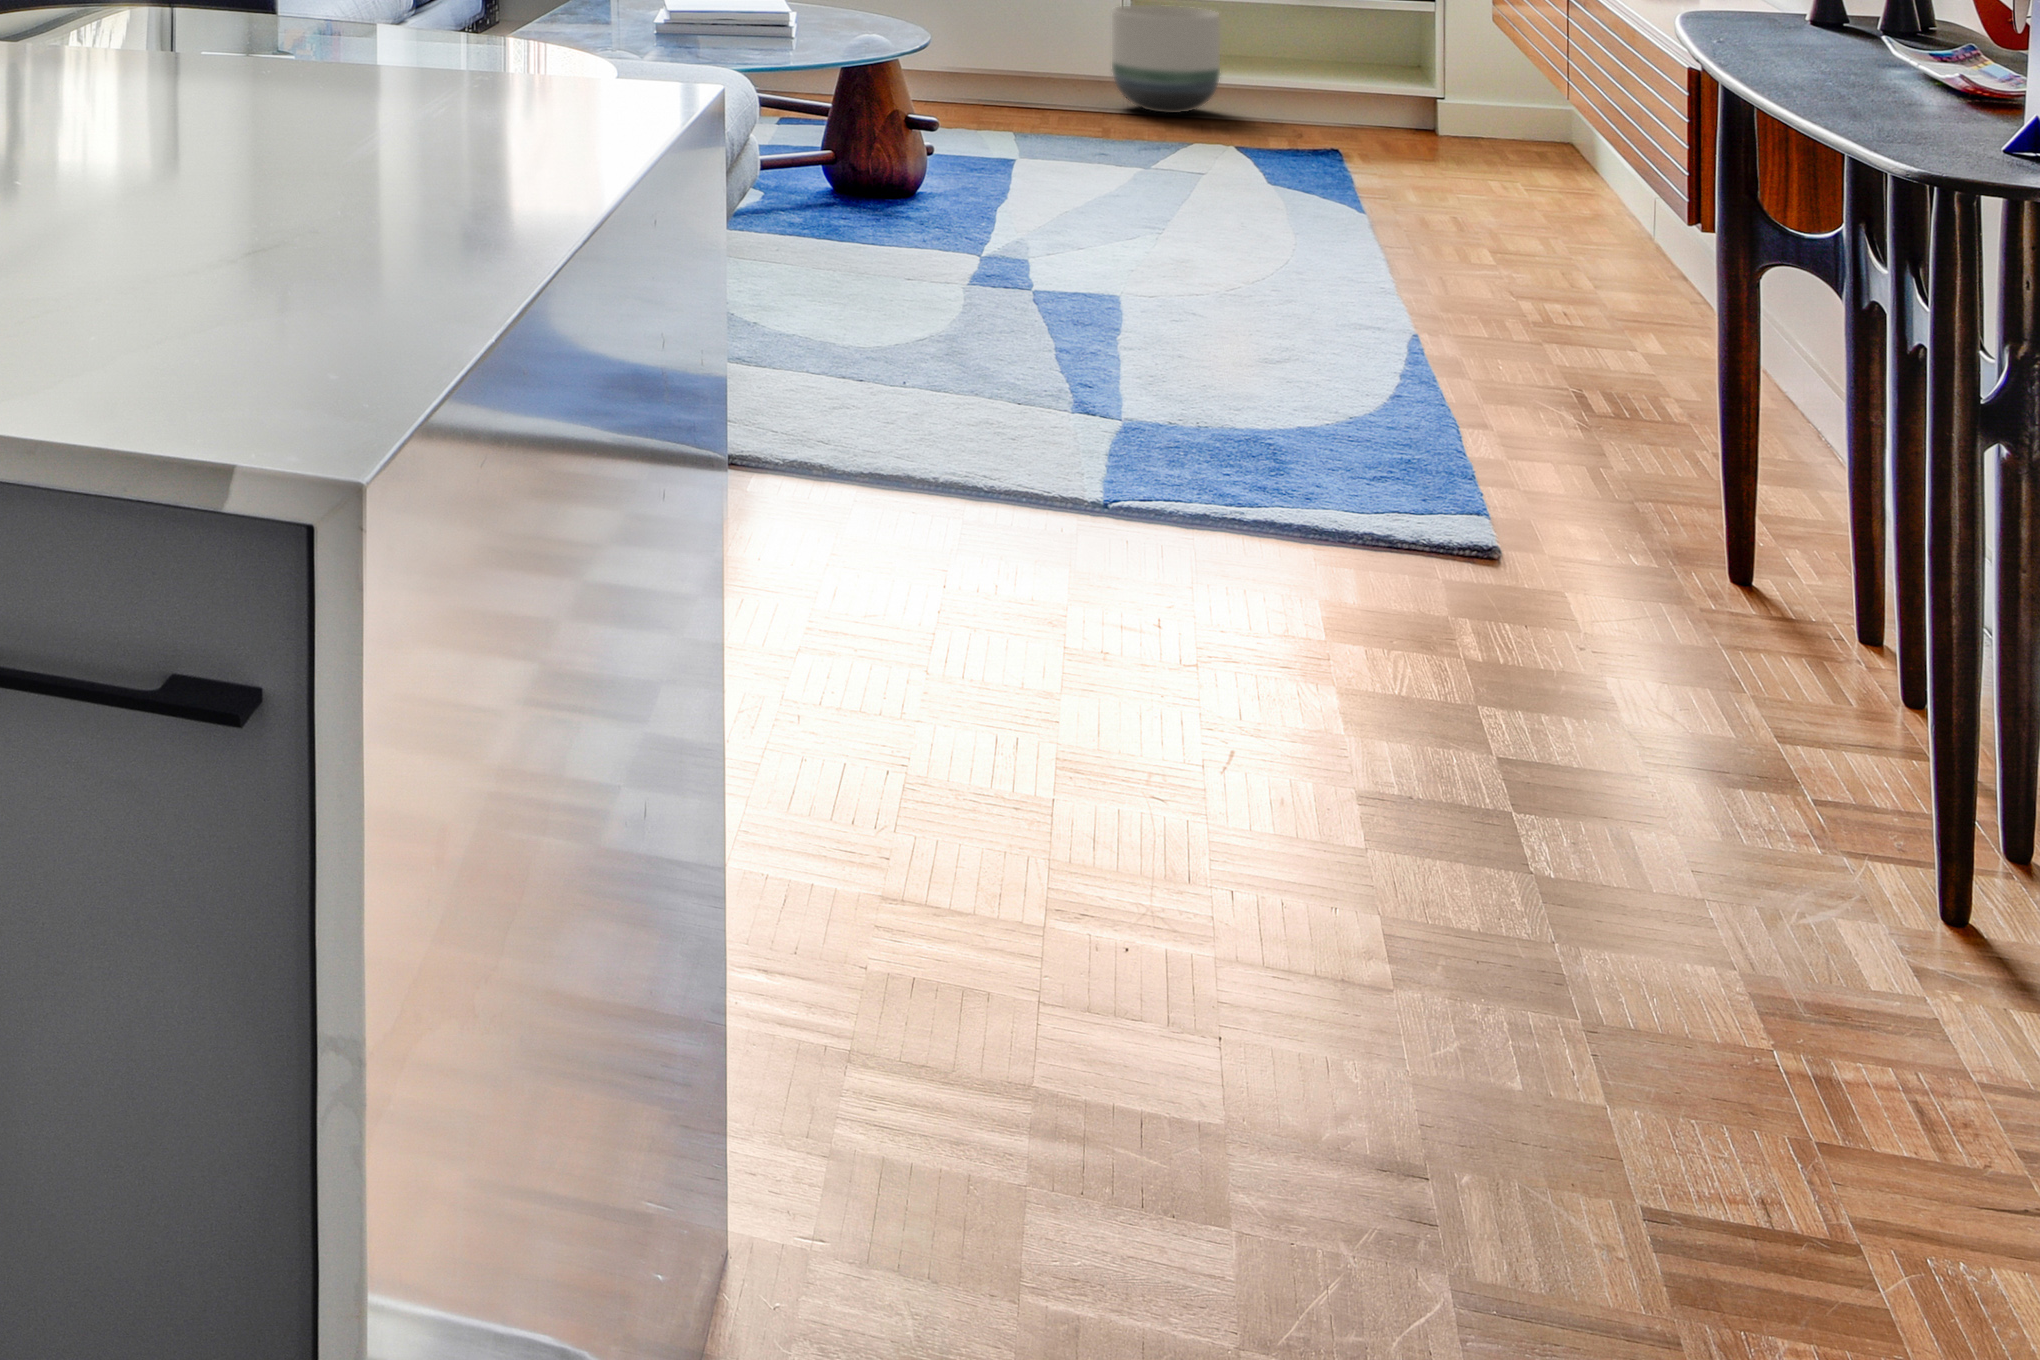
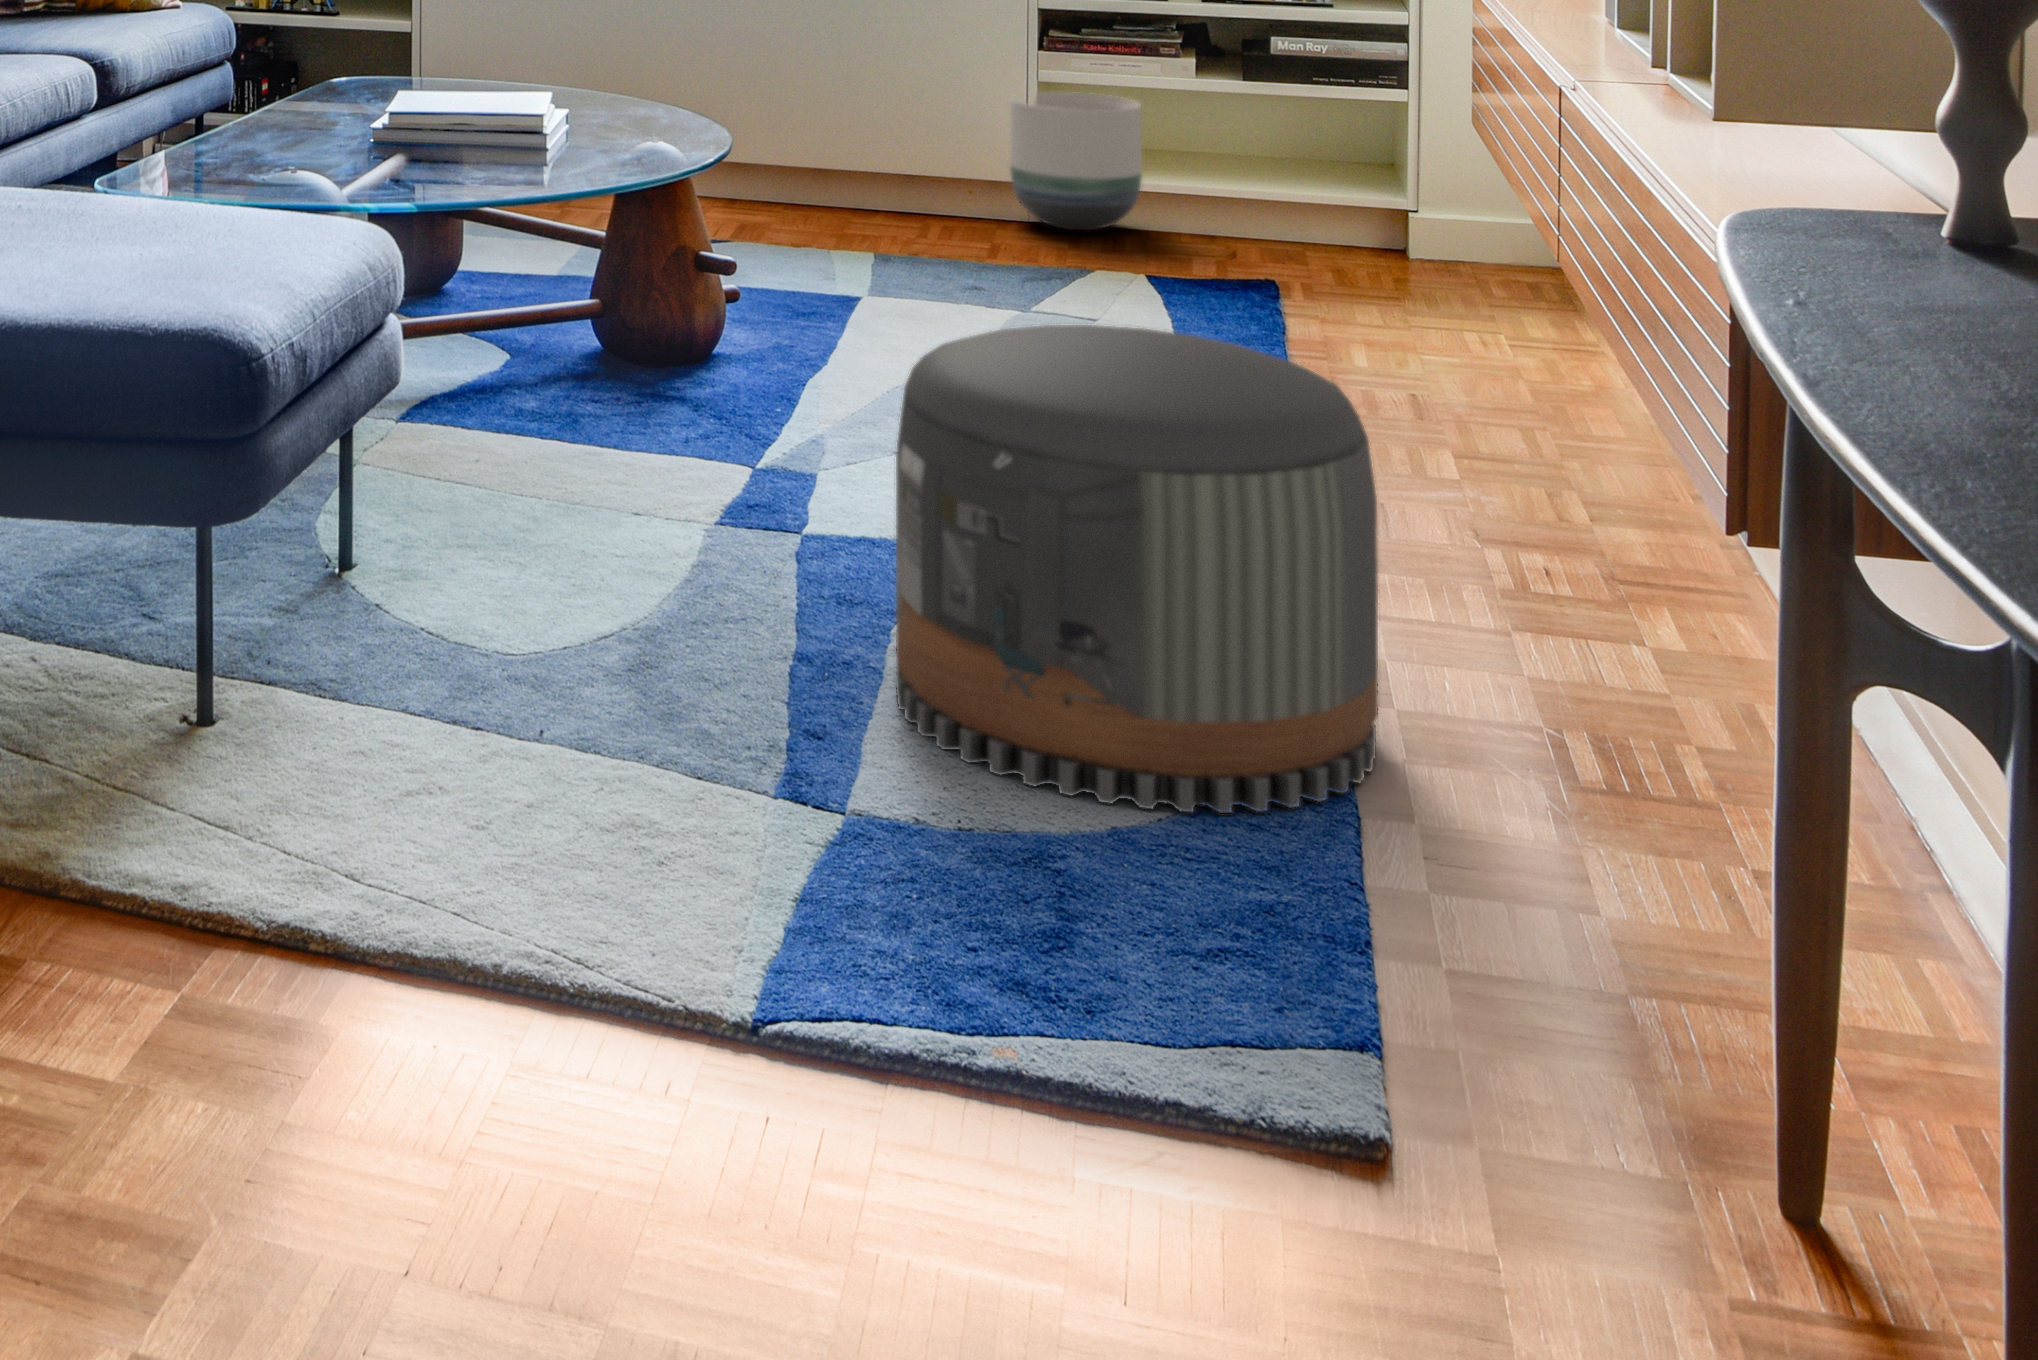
pouf: none [1129,132,1458,421] -> present [896,325,1378,813]

